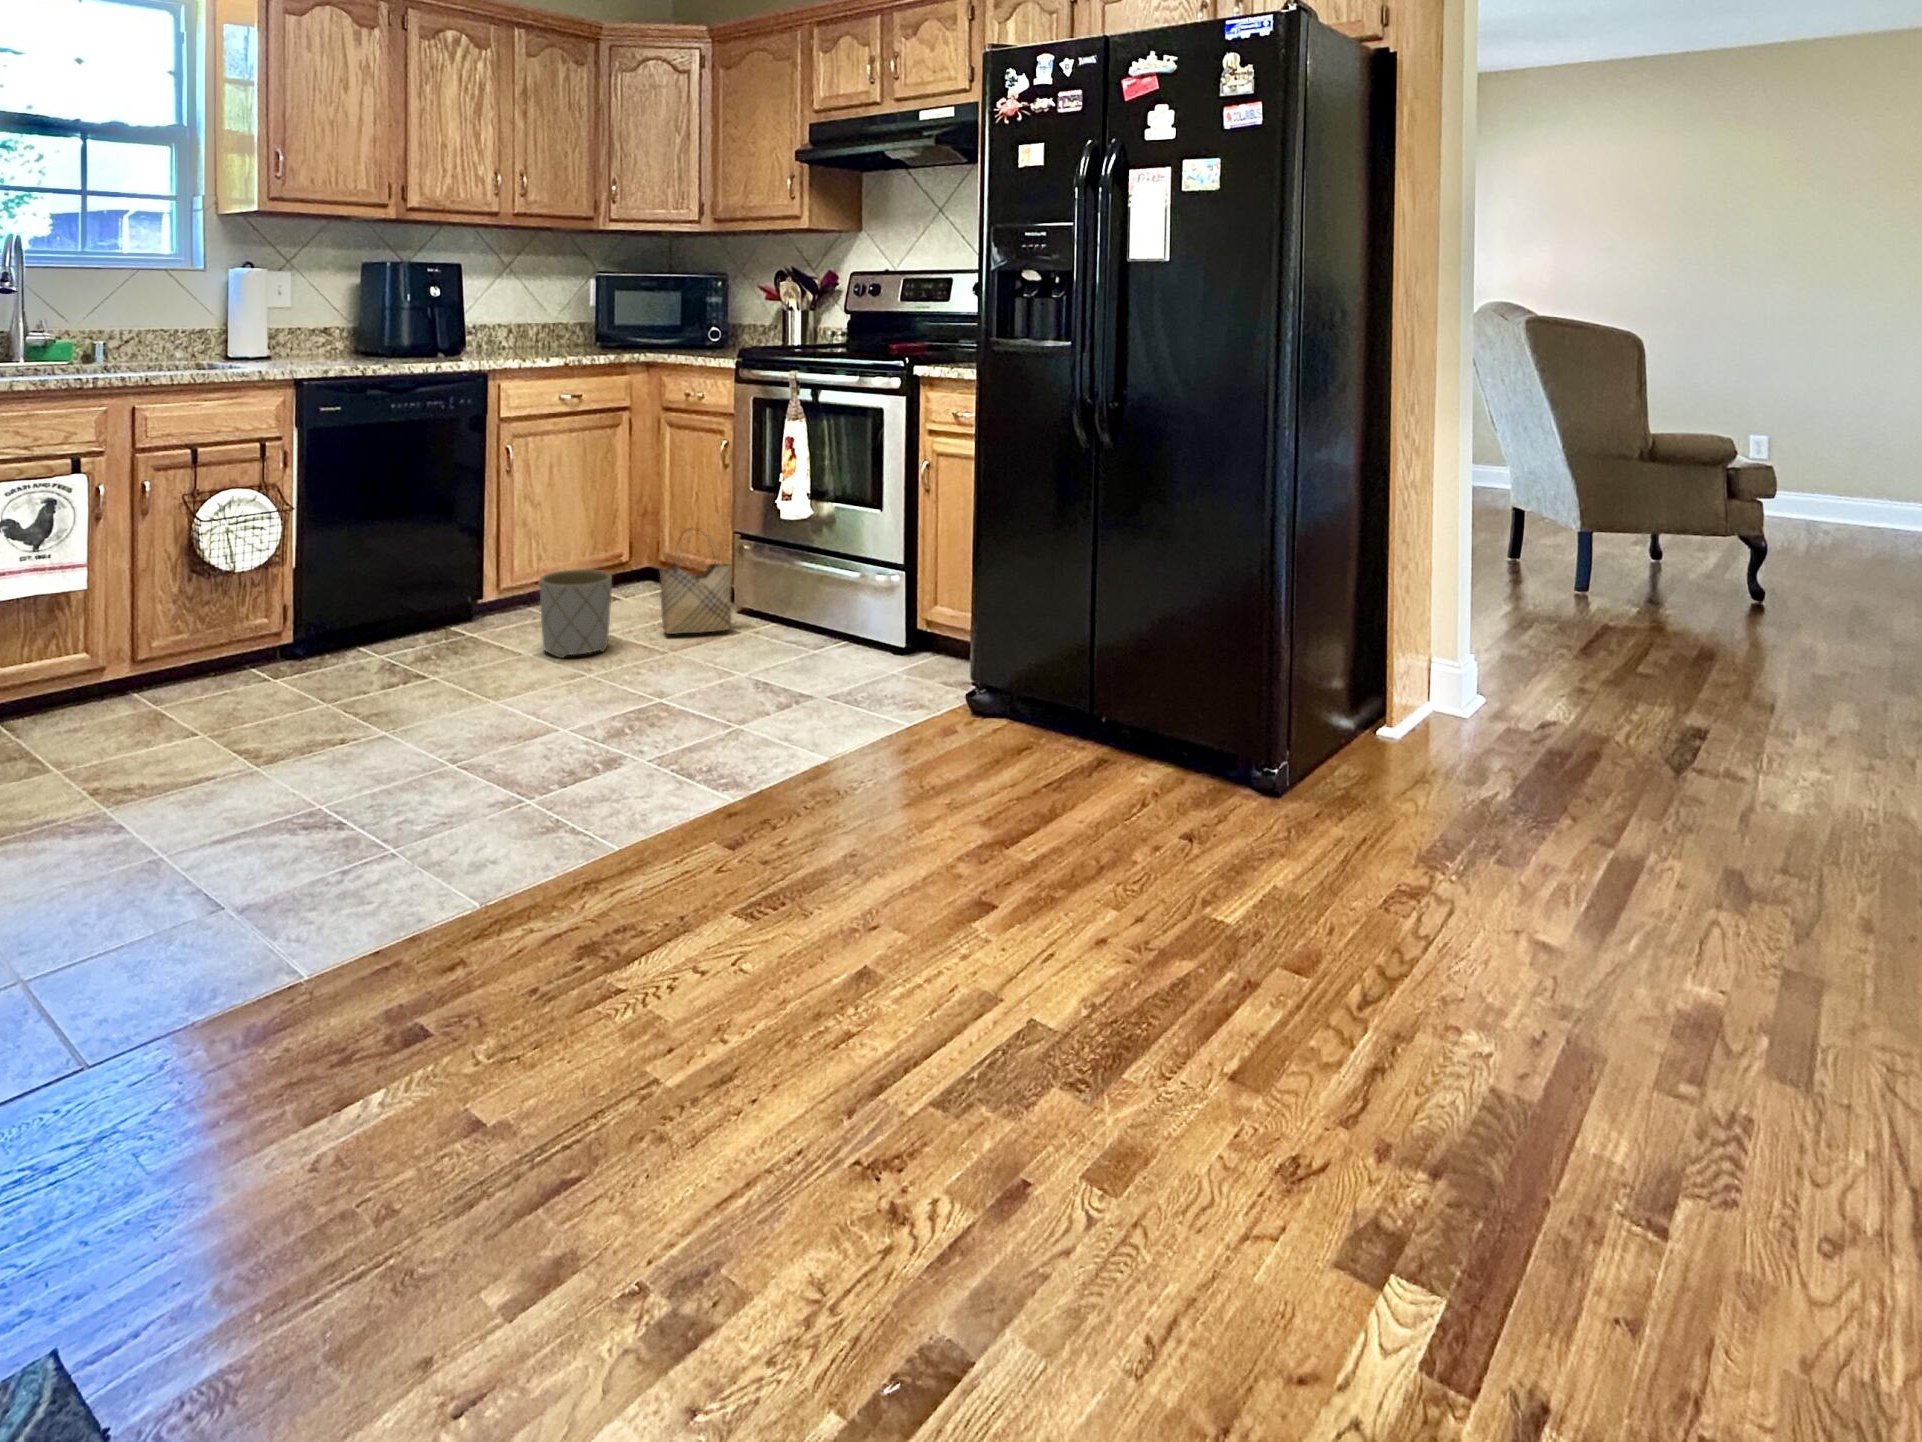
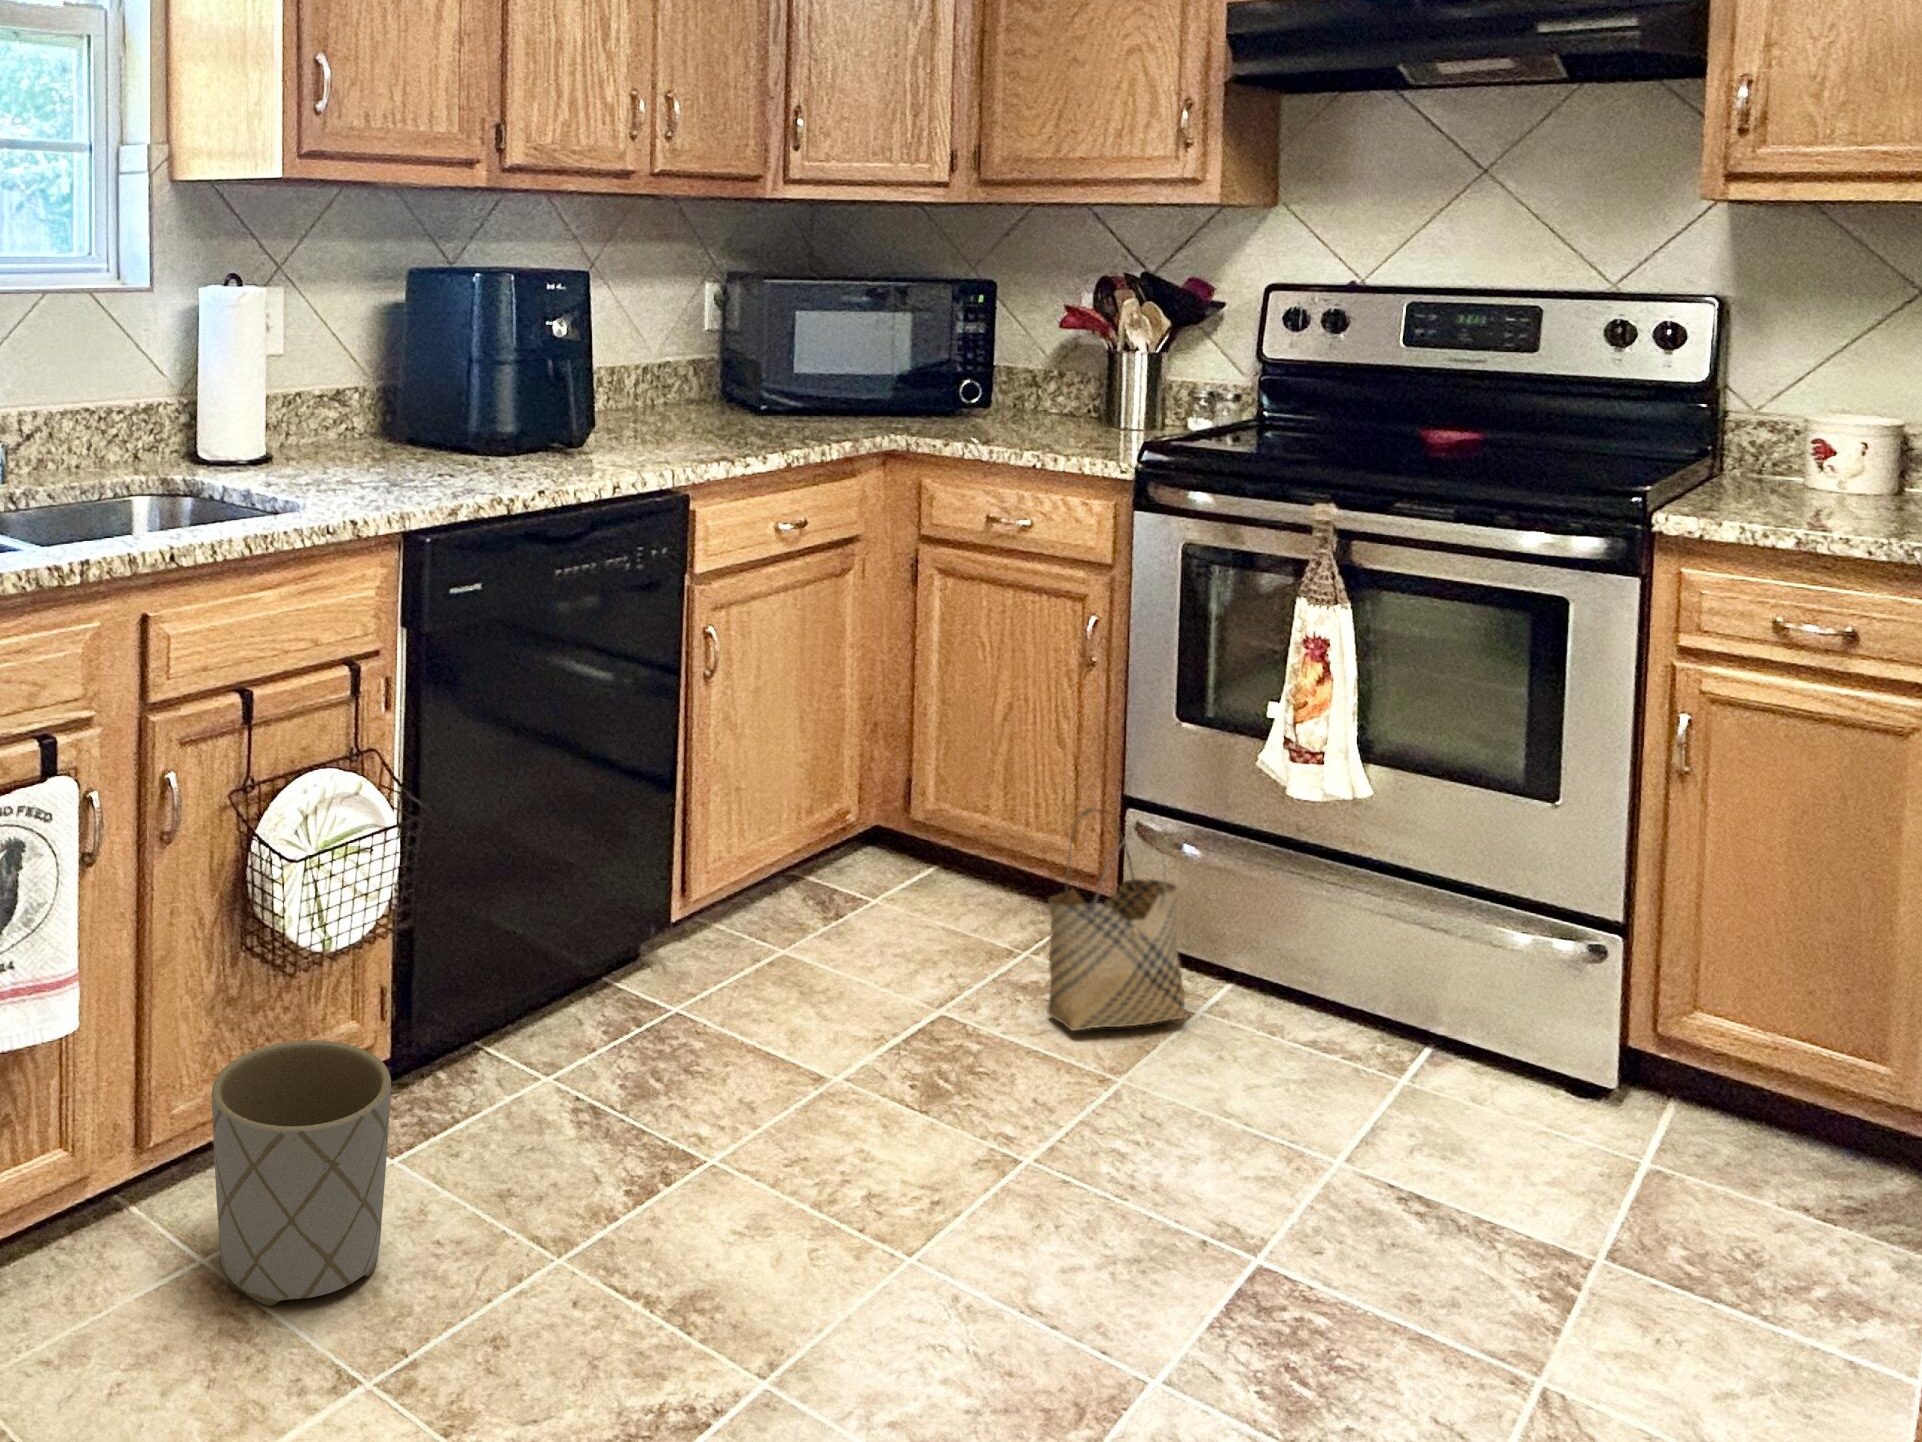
planter: present [539,569,612,658] -> present [212,1040,391,1306]

